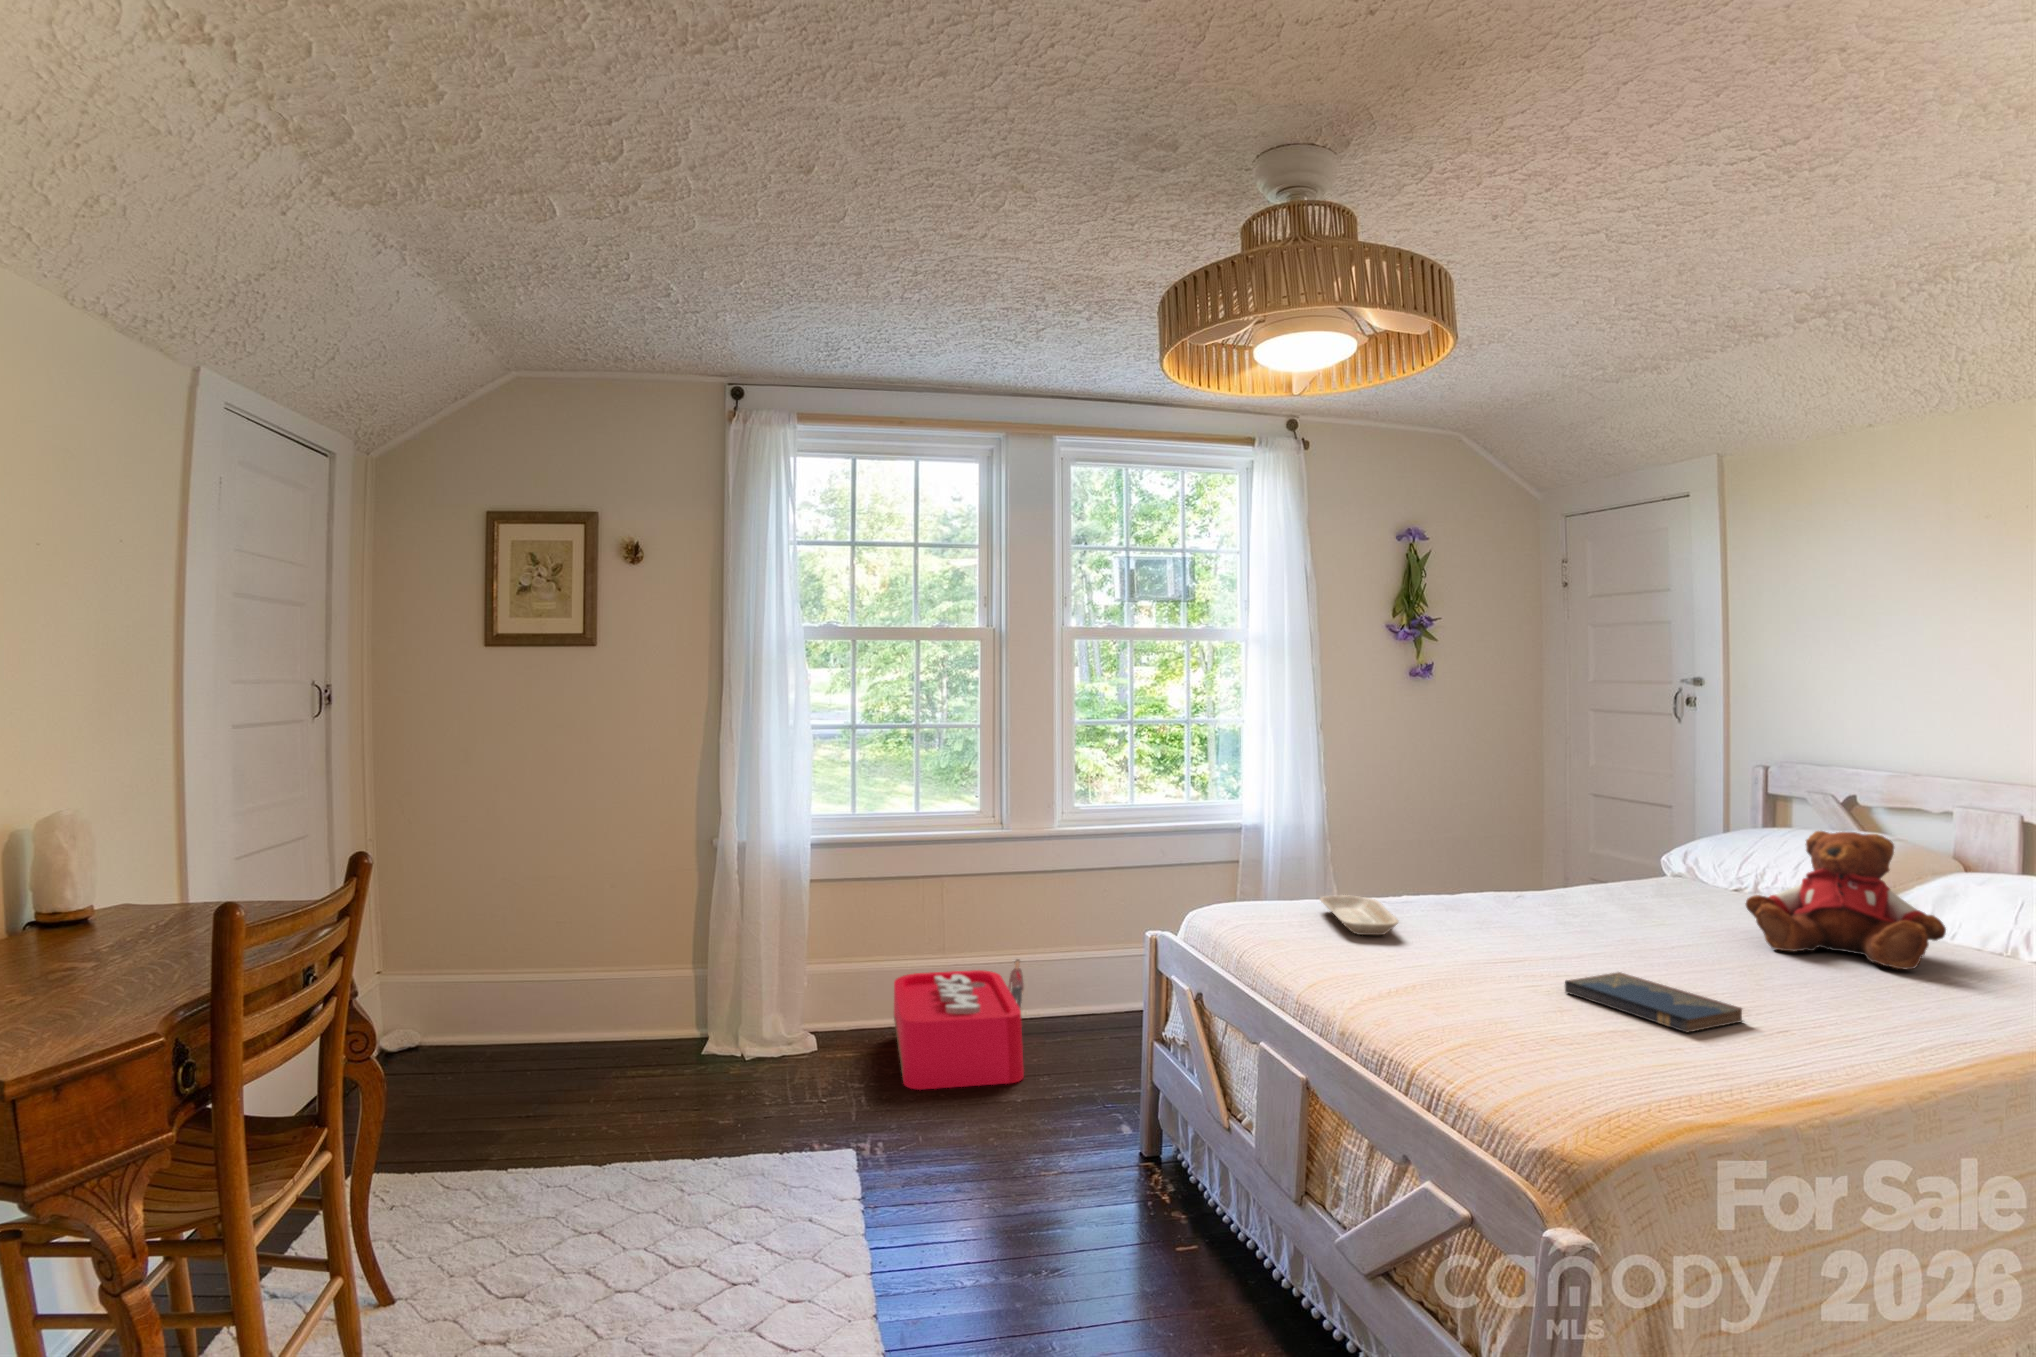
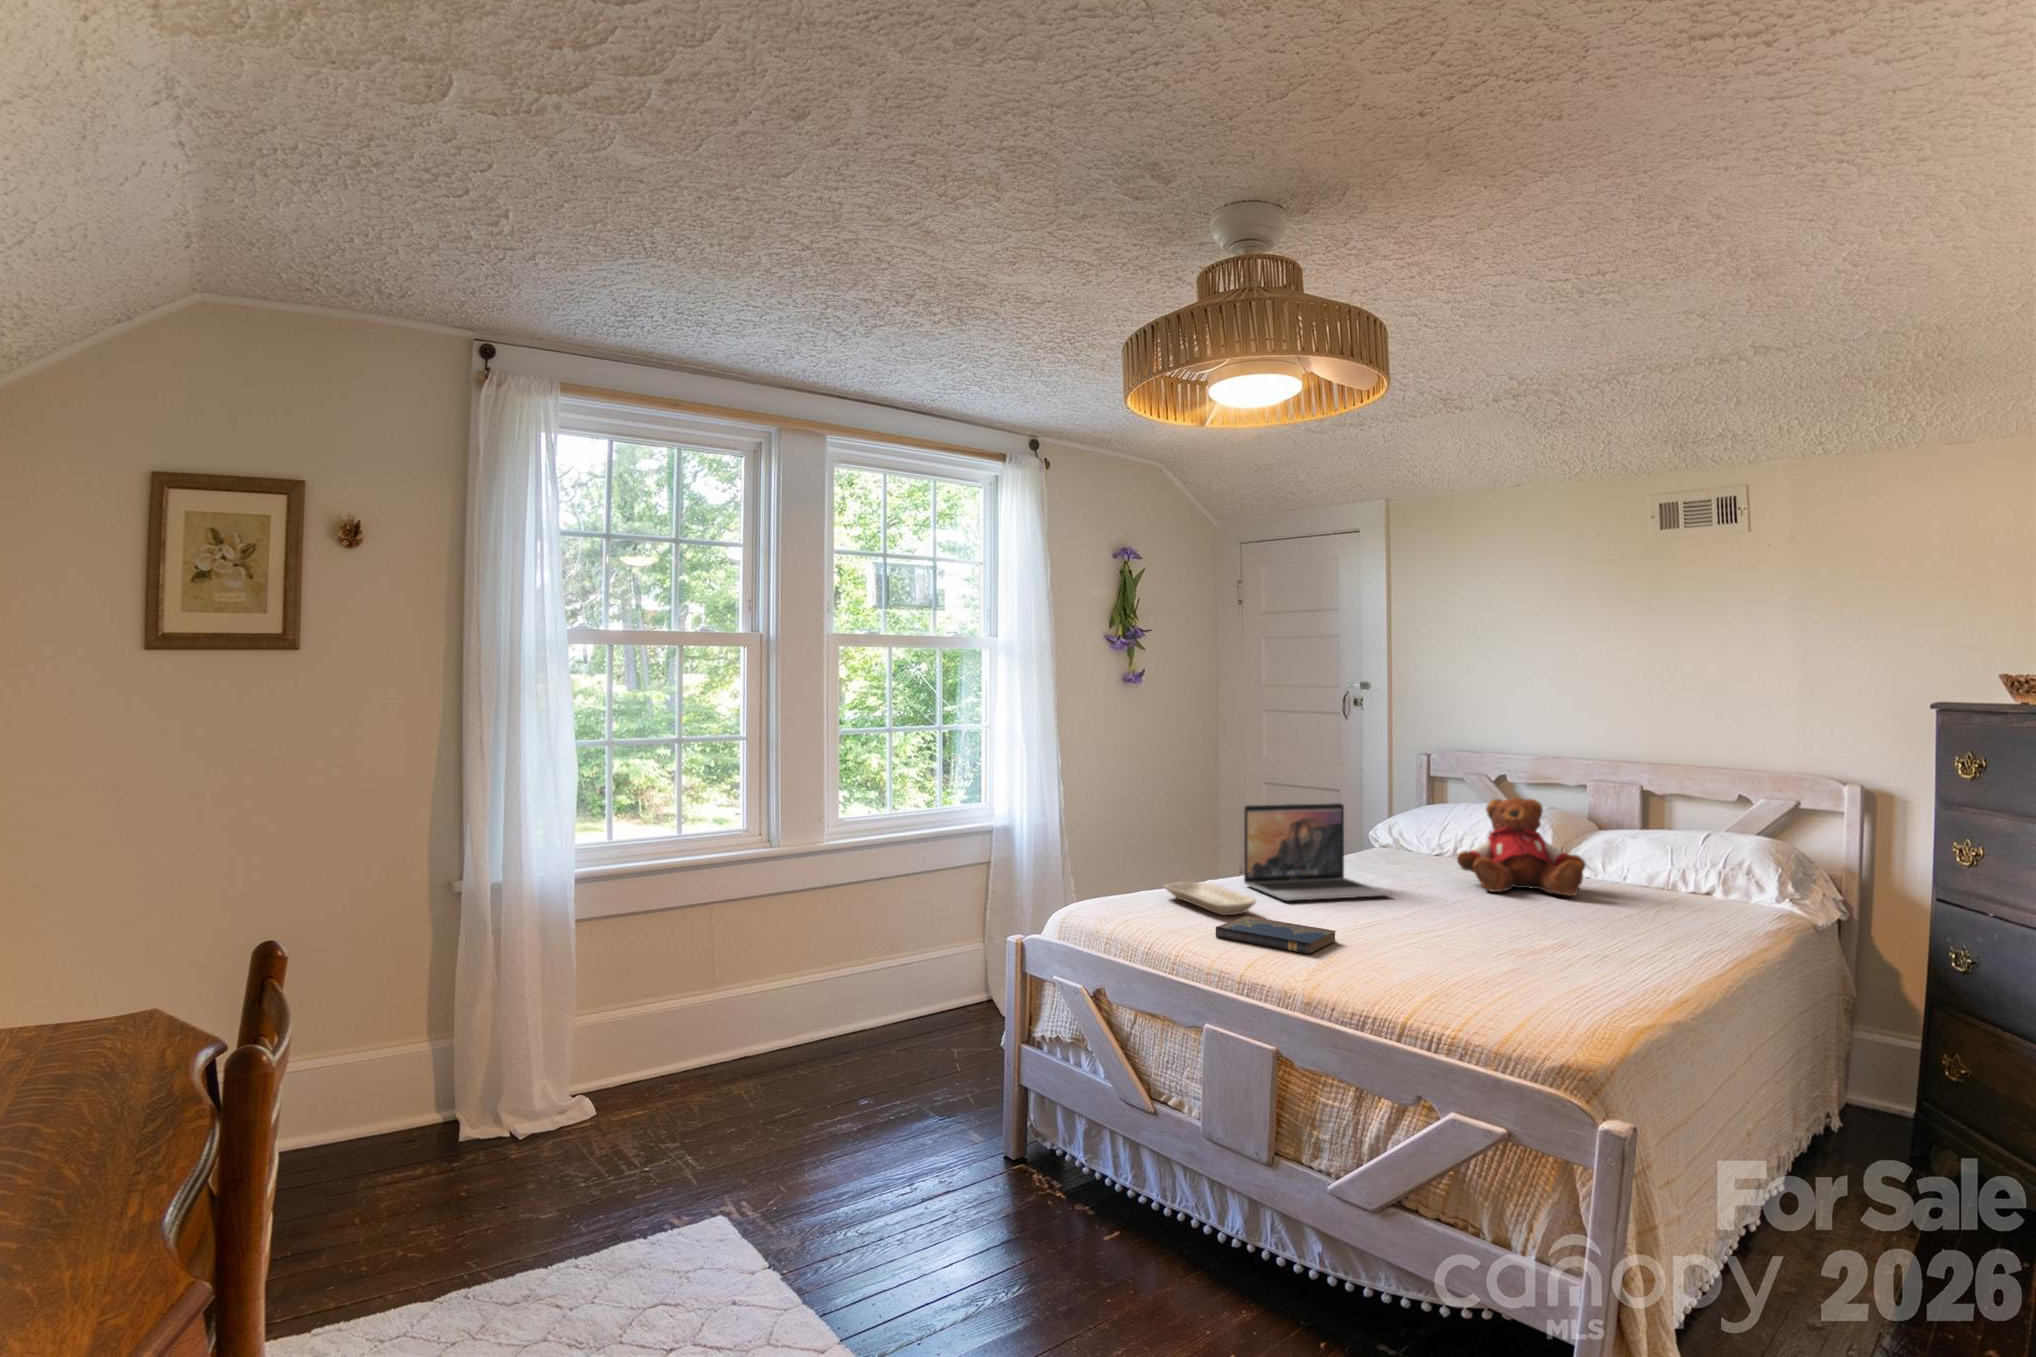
laptop: none [1437,817,1611,938] -> present [1244,803,1390,901]
storage bin: present [894,959,1024,1089] -> none [667,990,846,1154]
hardcover book: present [1565,972,1742,1032] -> present [1216,916,1336,954]

